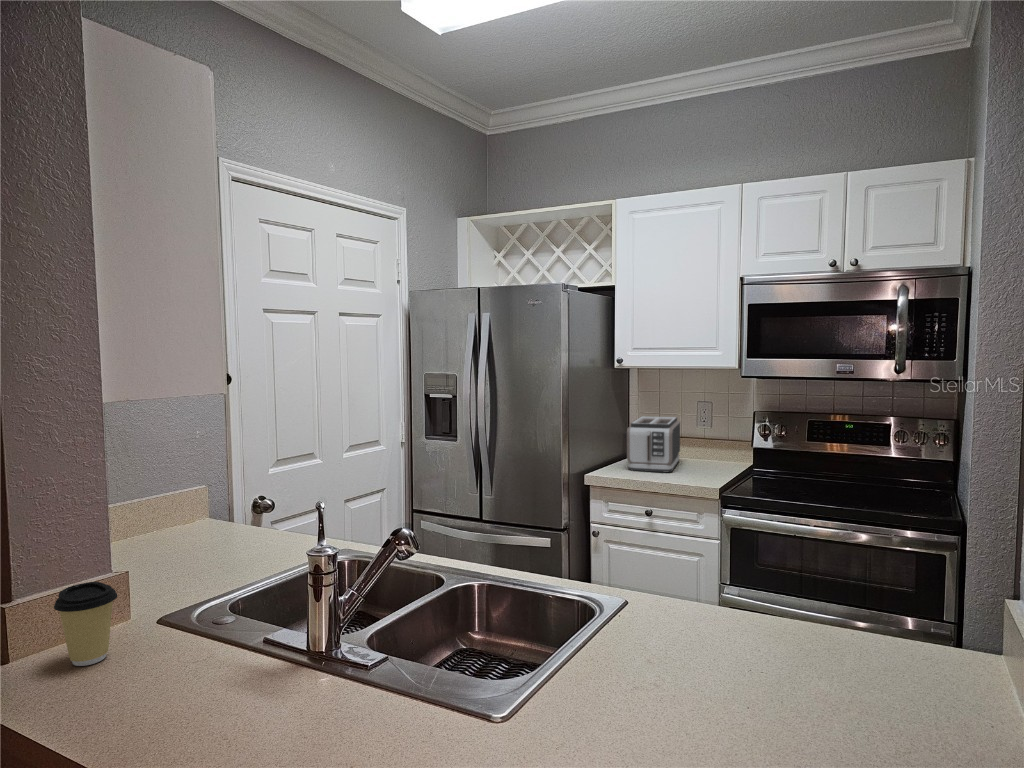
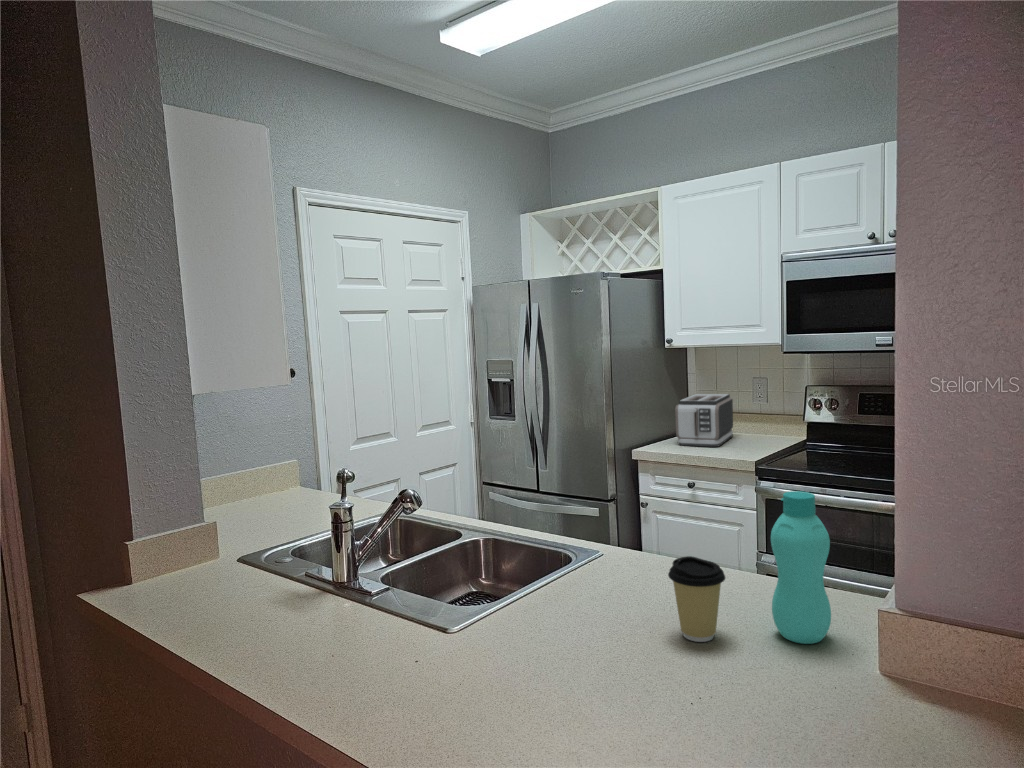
bottle: none [885,535,961,718] -> present [771,491,831,644]
coffee cup: present [54,582,117,666] -> present [668,556,725,642]

